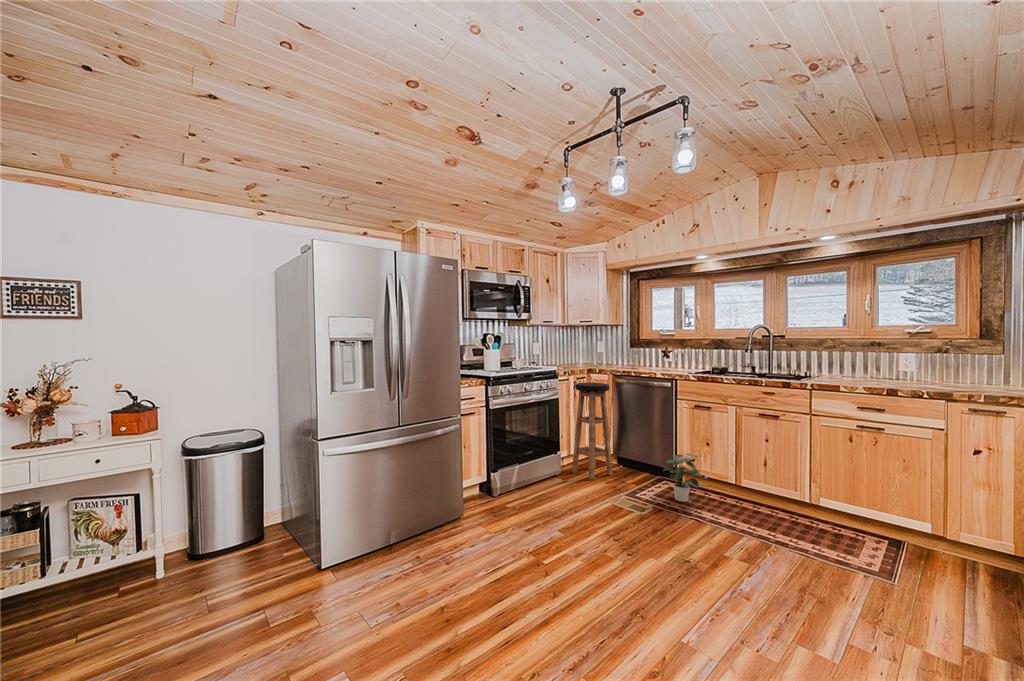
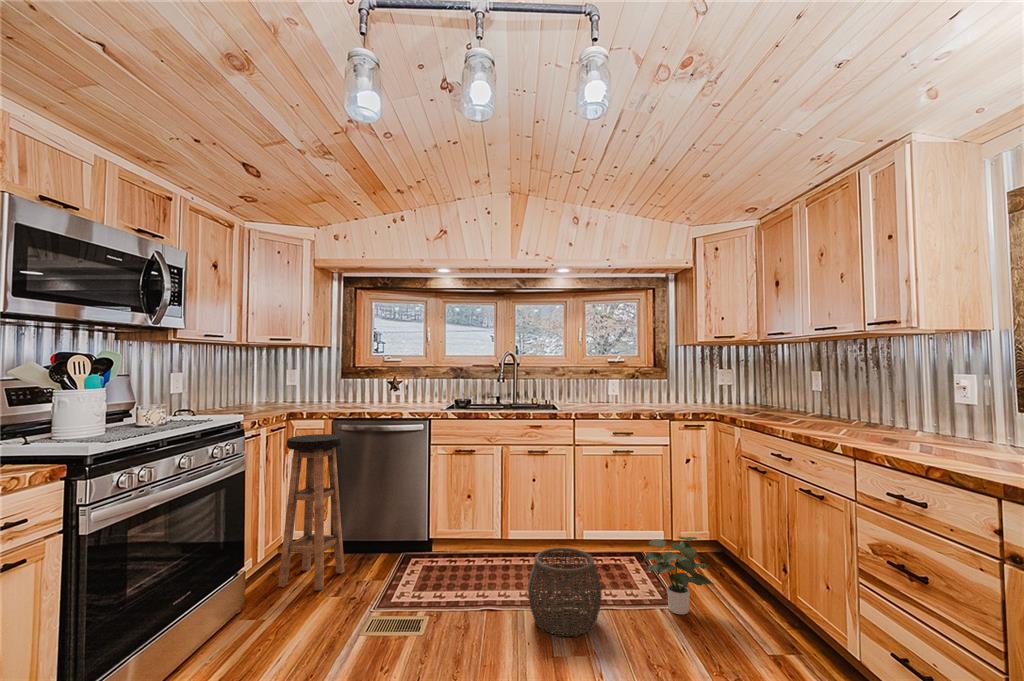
potted plant: present [663,453,708,502] -> present [644,537,714,615]
woven basket: none [706,491,777,565] -> present [528,548,602,637]

